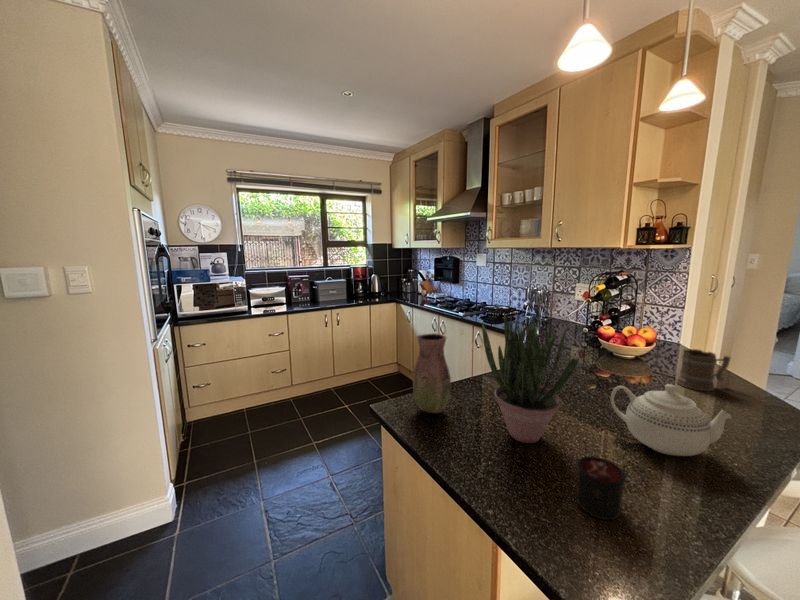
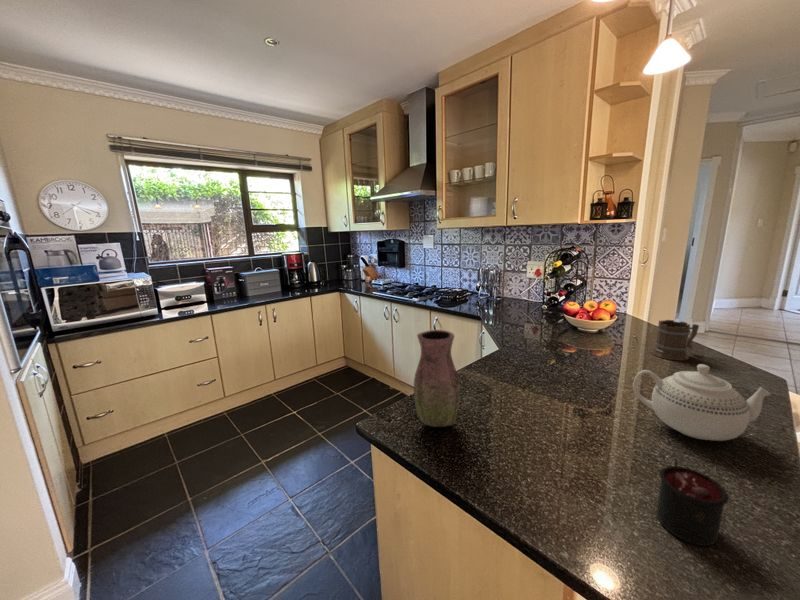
potted plant: present [482,314,579,443] -> none [511,299,627,450]

